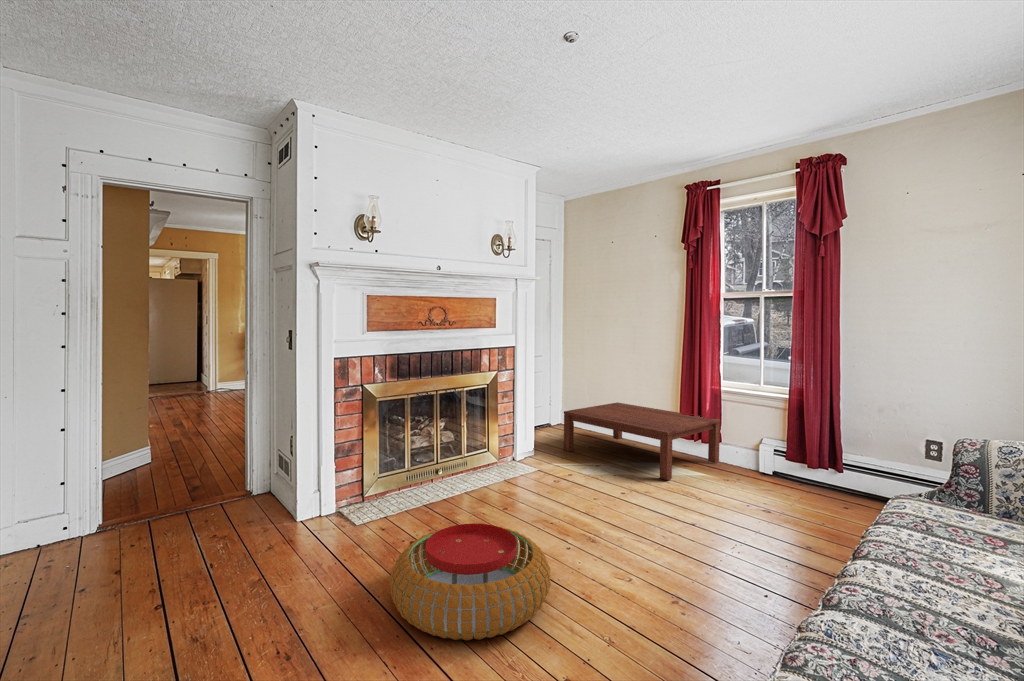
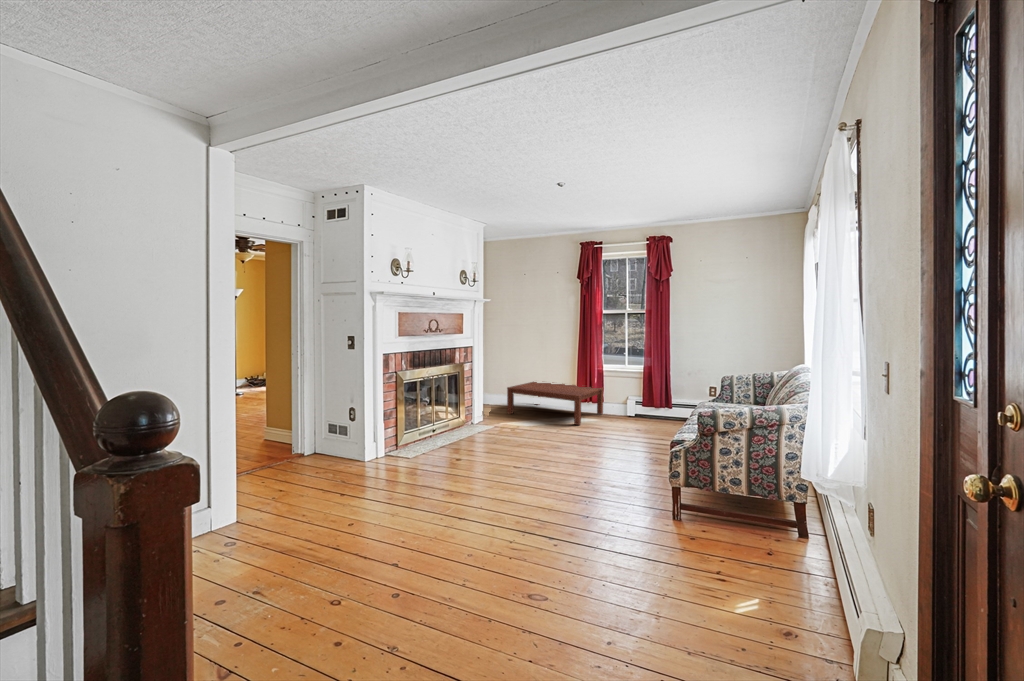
pouf: present [390,523,550,641] -> none [462,447,550,502]

